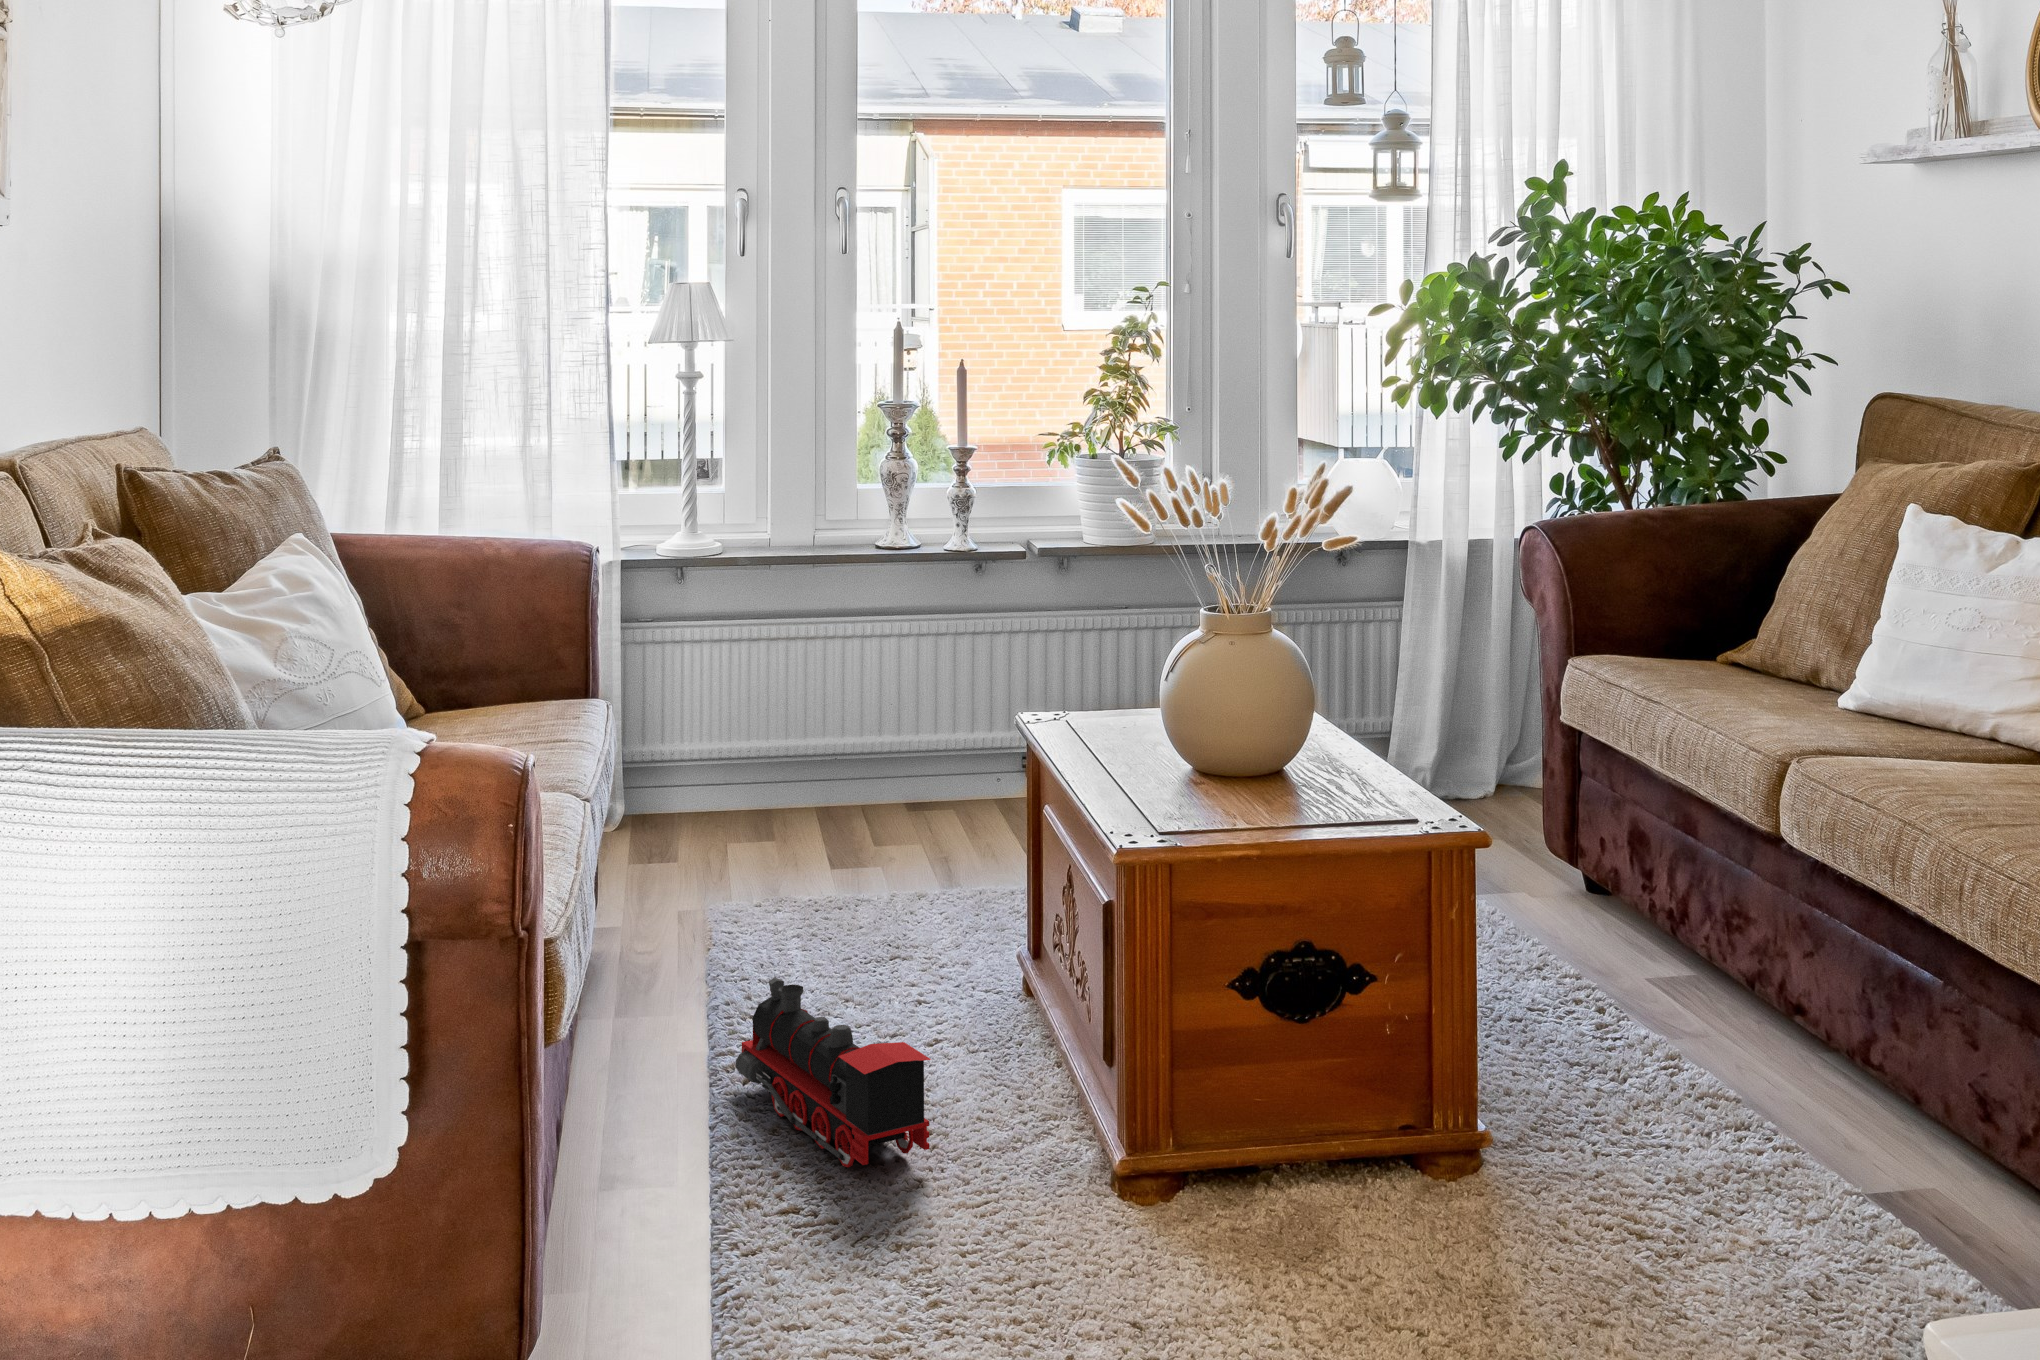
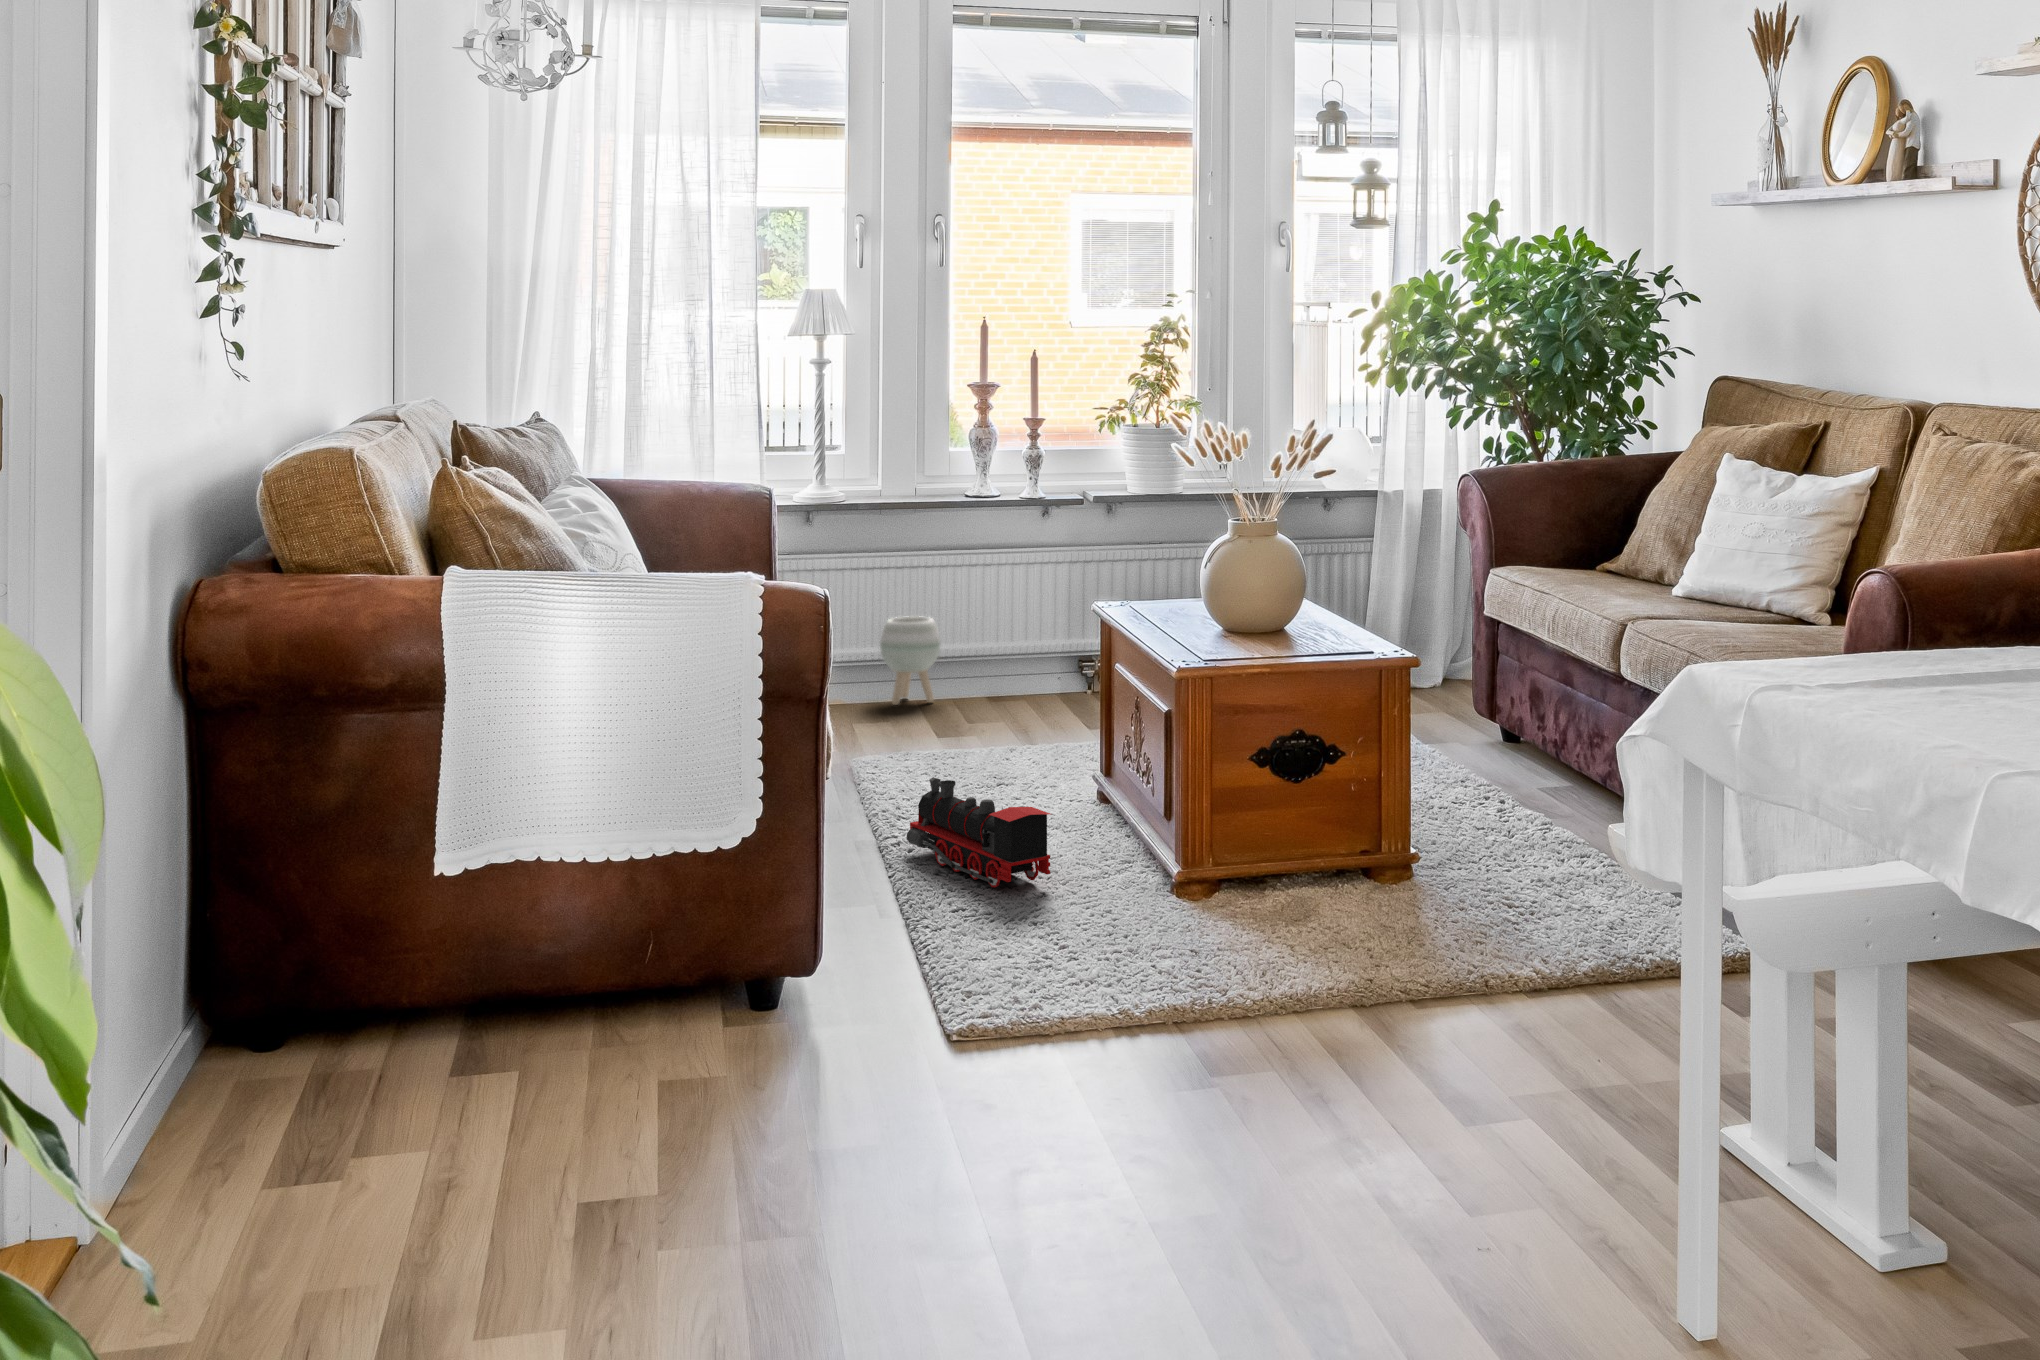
planter: none [767,700,842,816] -> present [880,616,940,705]

